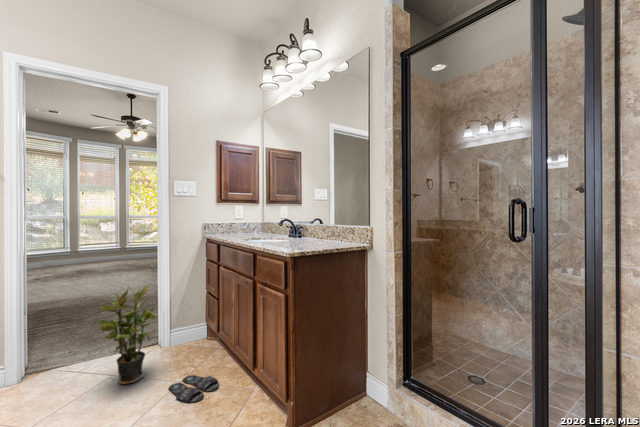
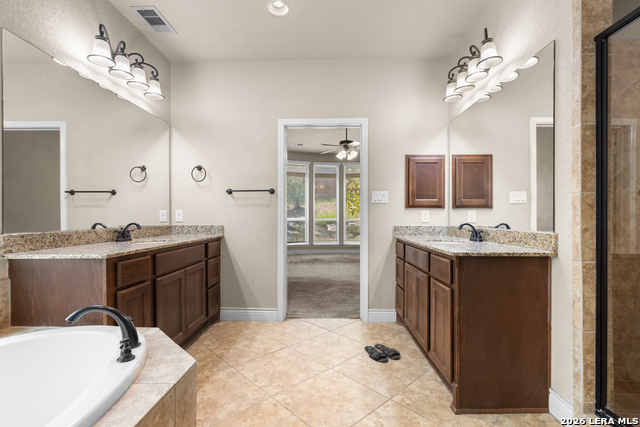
potted plant: present [98,285,156,385] -> none [322,268,358,337]

